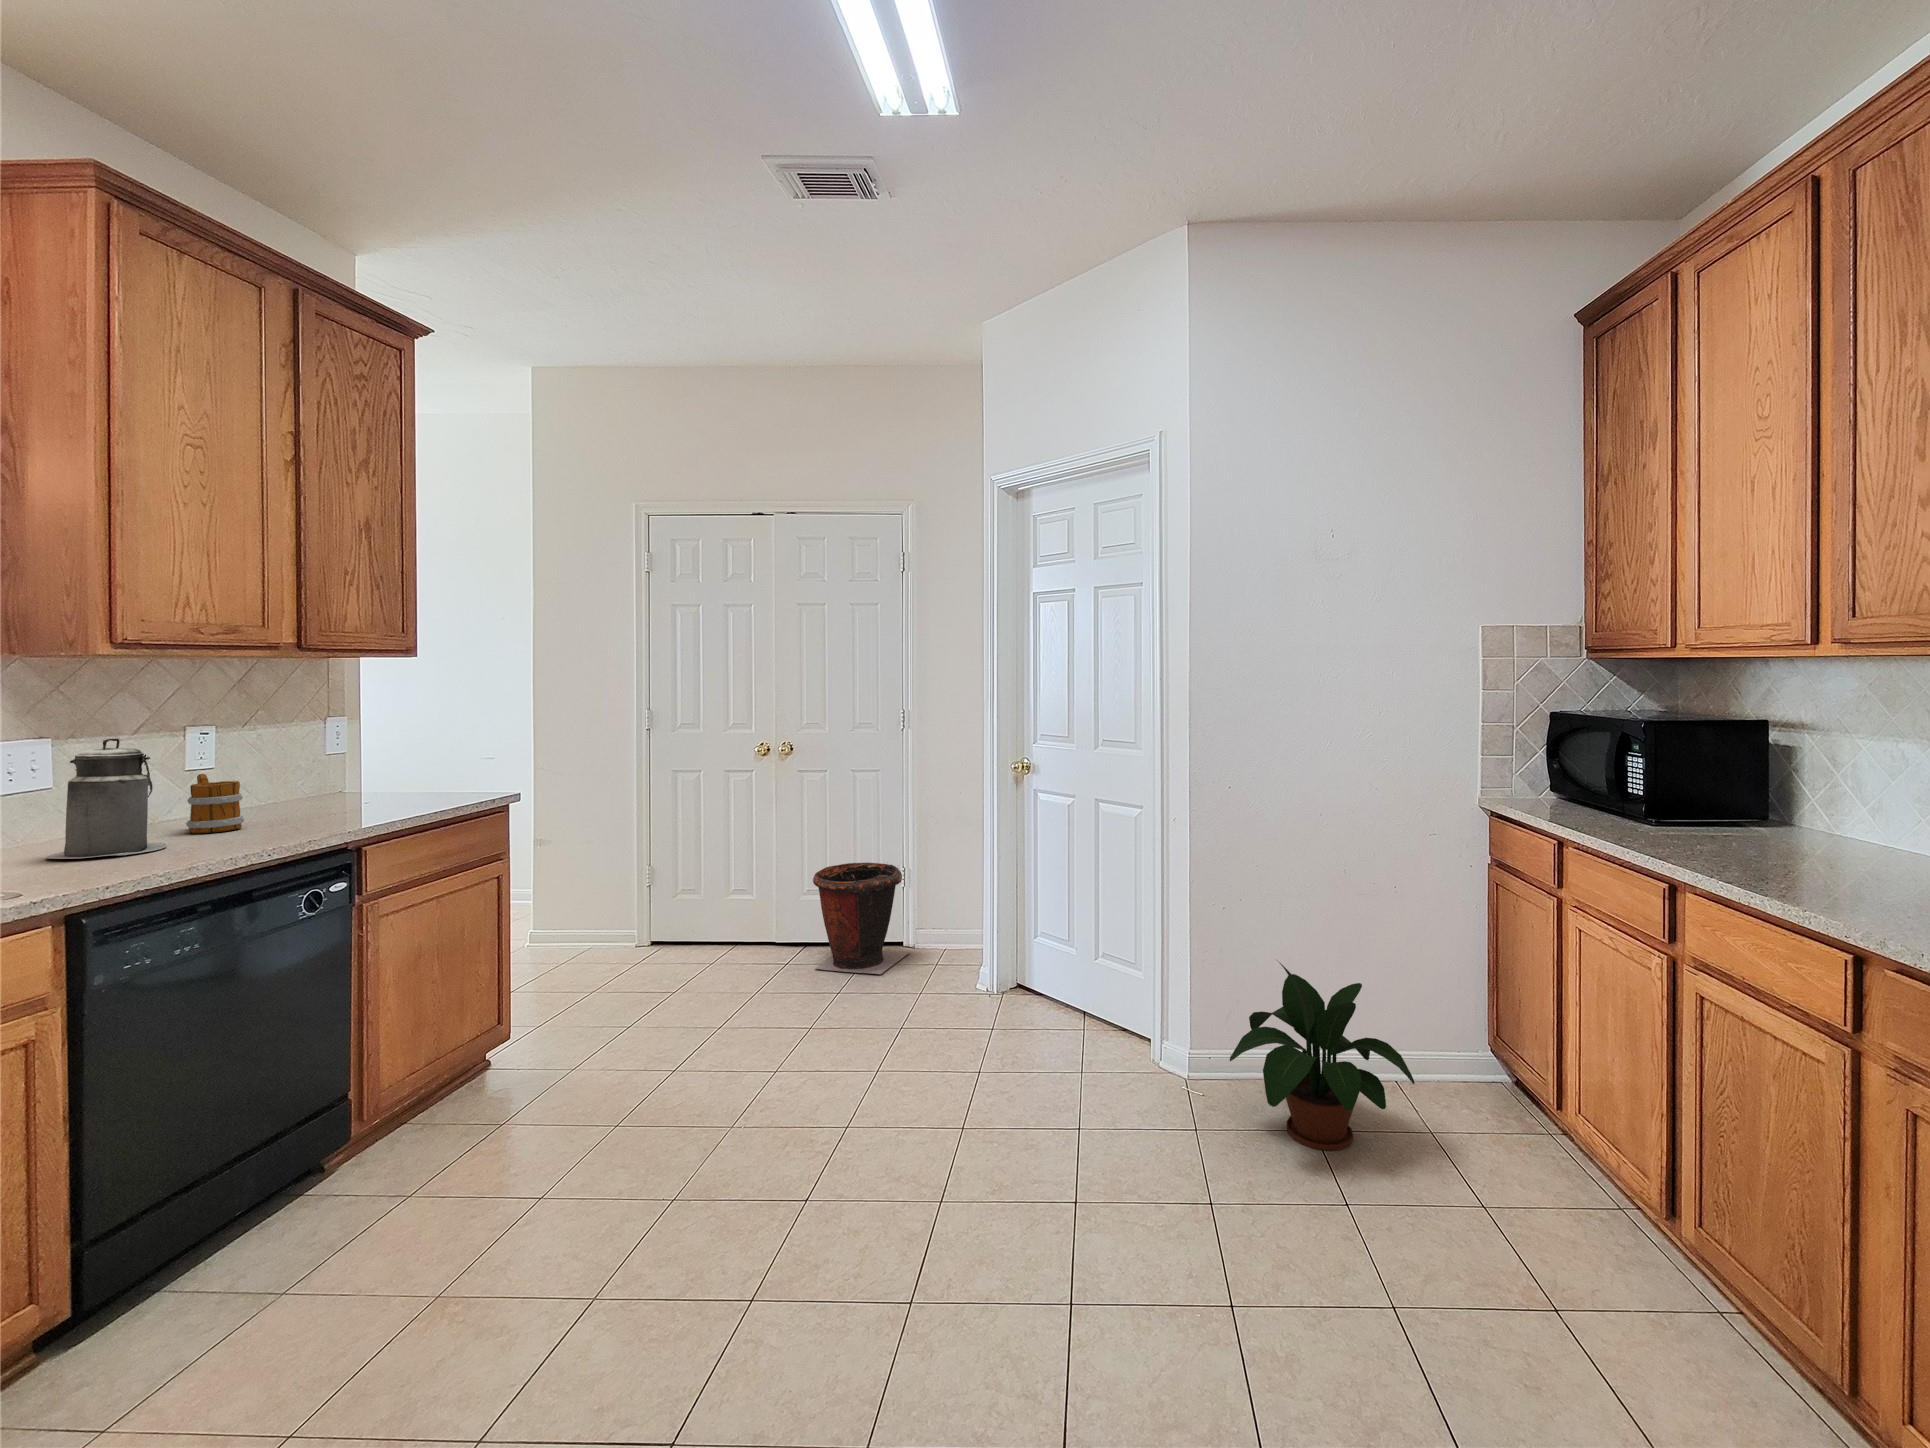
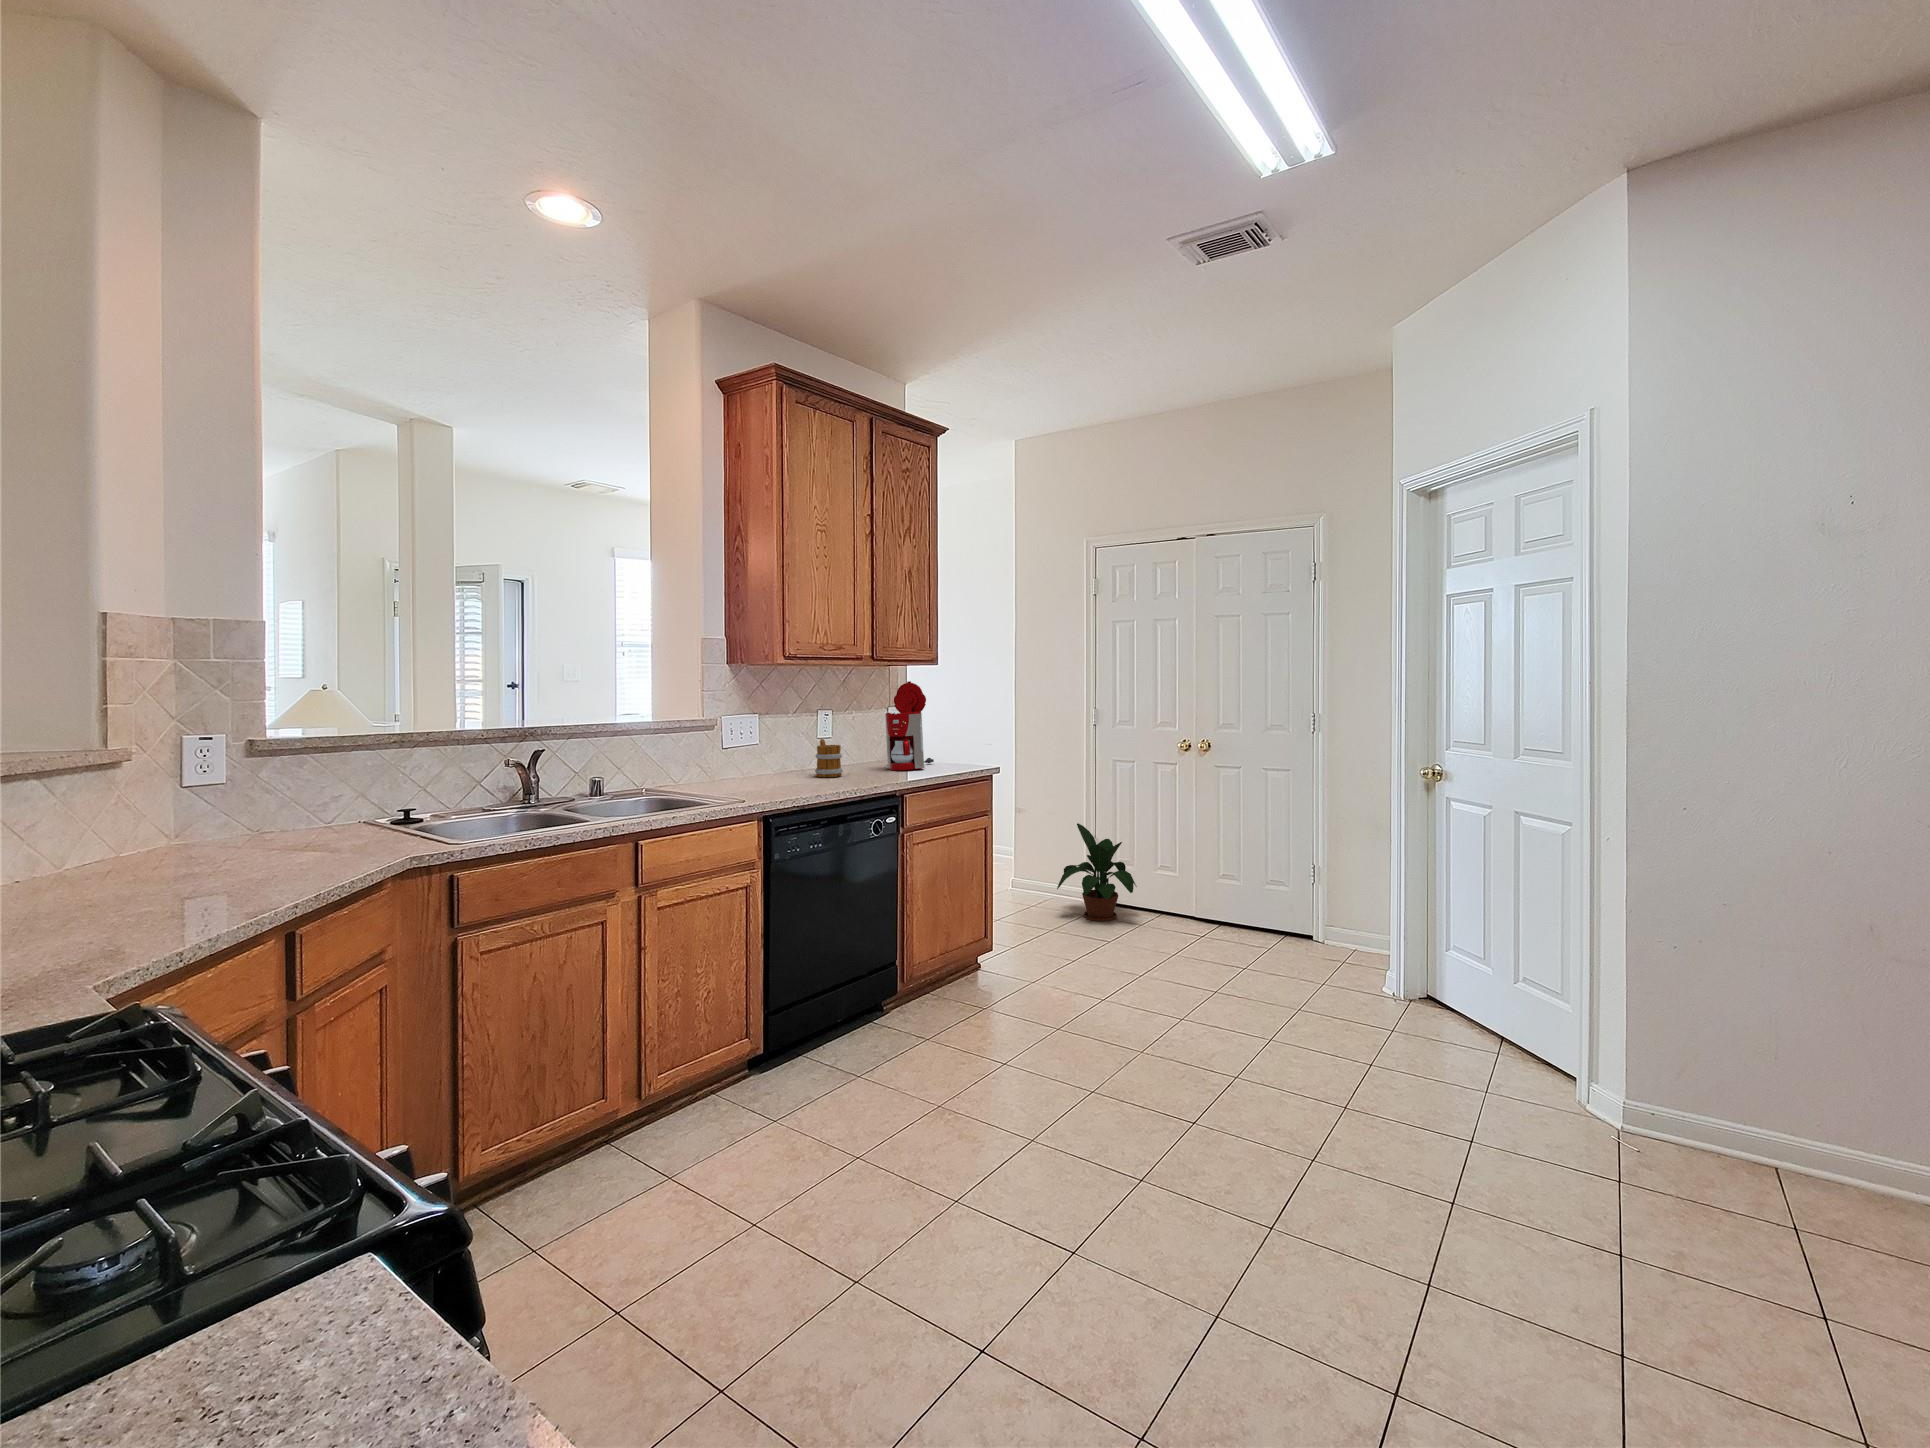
coffee maker: none [326,684,412,812] -> present [885,681,934,770]
canister: present [46,738,167,859] -> none [755,715,806,786]
waste bin: present [813,863,910,974] -> none [1231,853,1327,961]
potted plant: present [1230,962,1415,1150] -> present [1057,823,1137,921]

